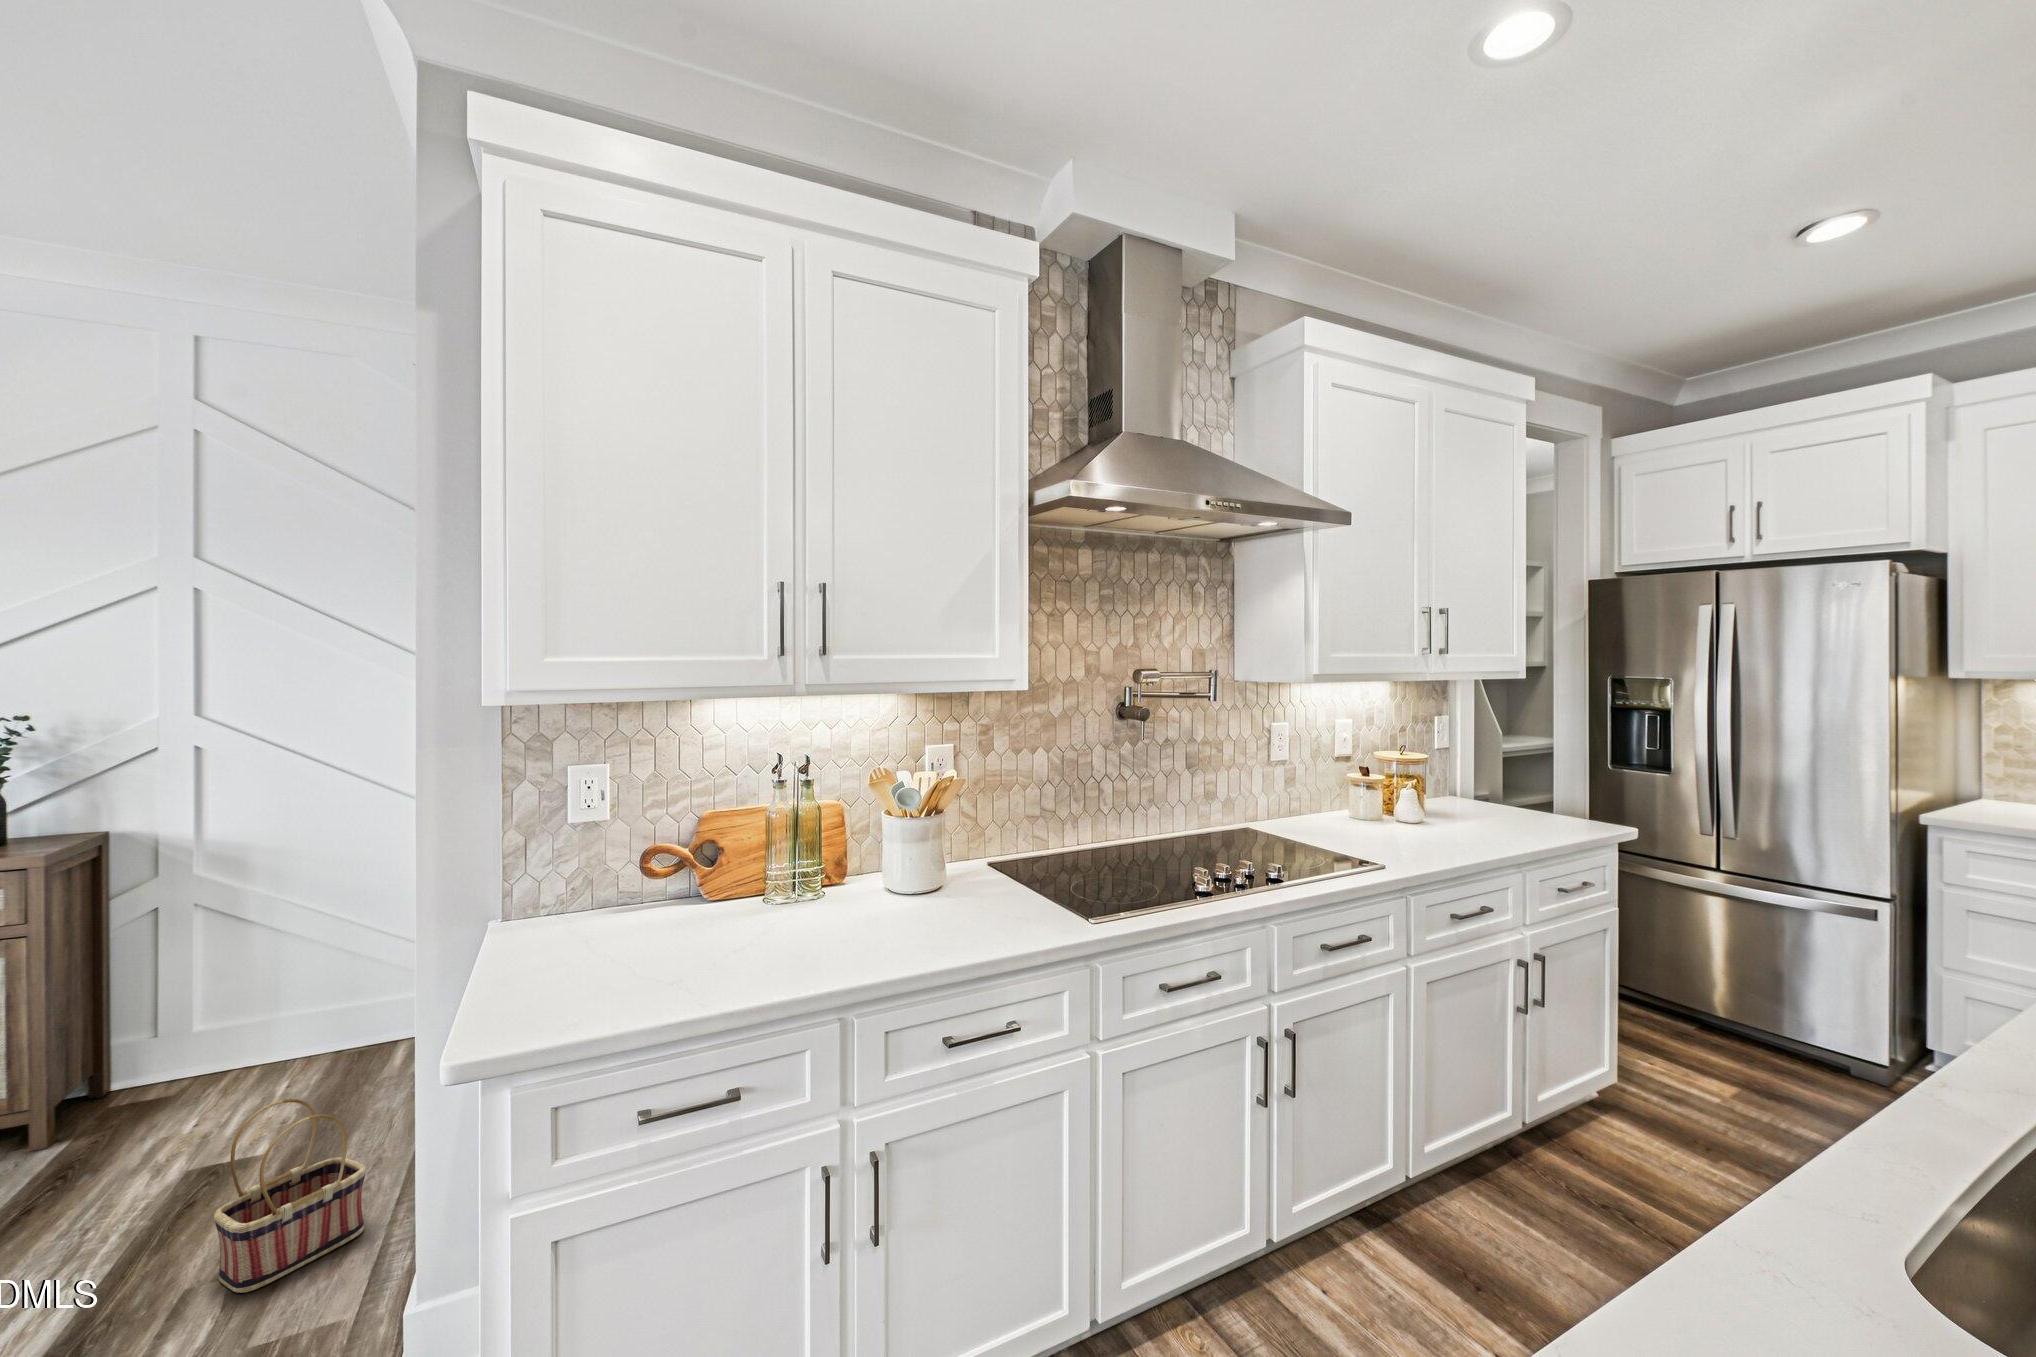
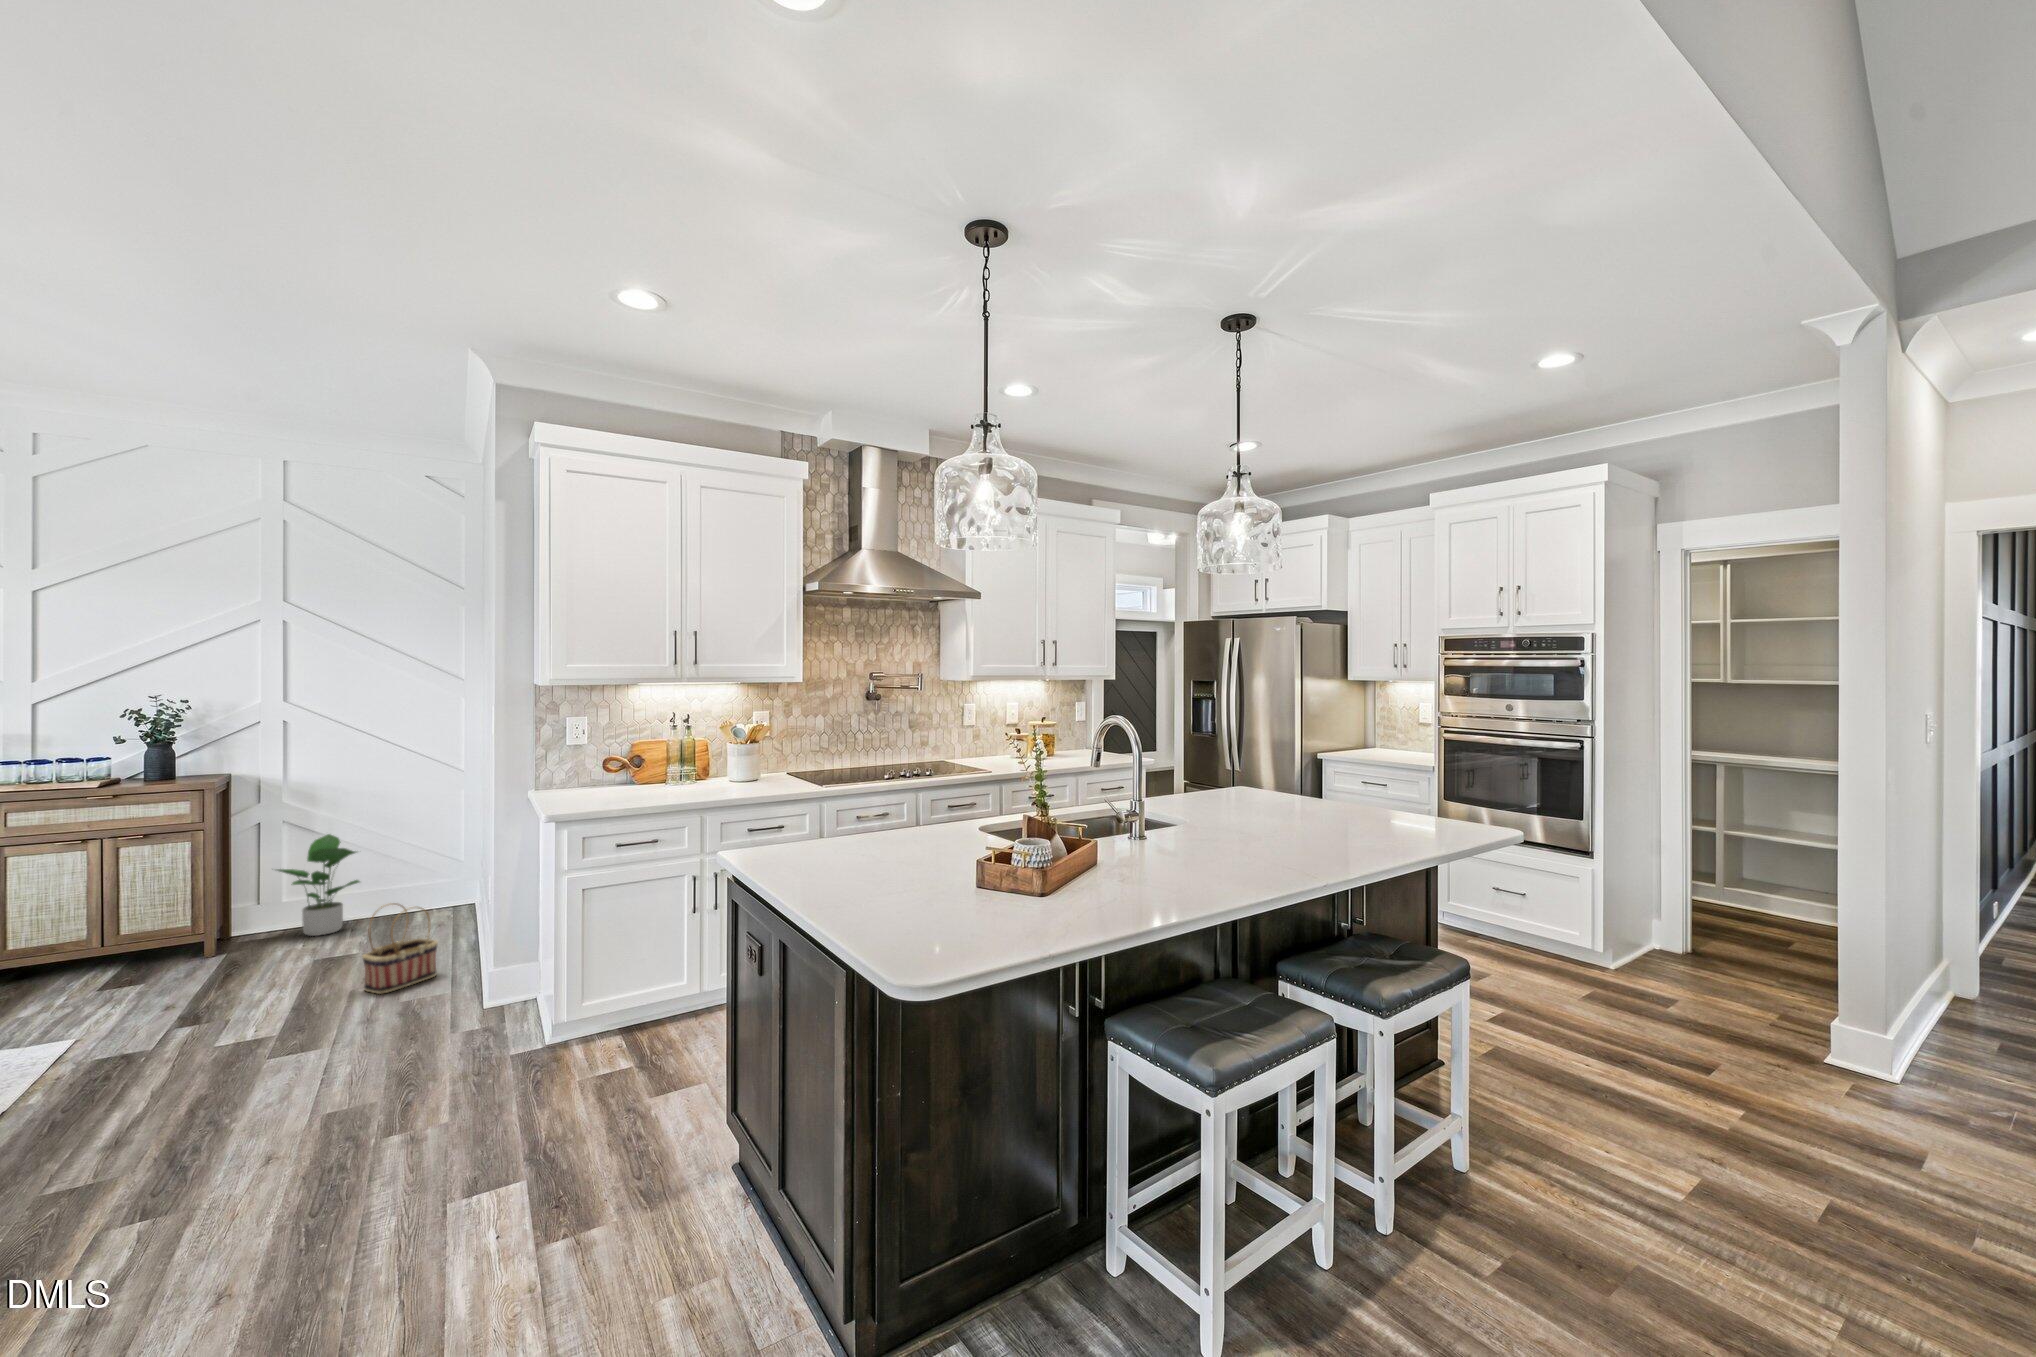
potted plant: none [157,923,313,1093] -> present [277,834,360,936]

